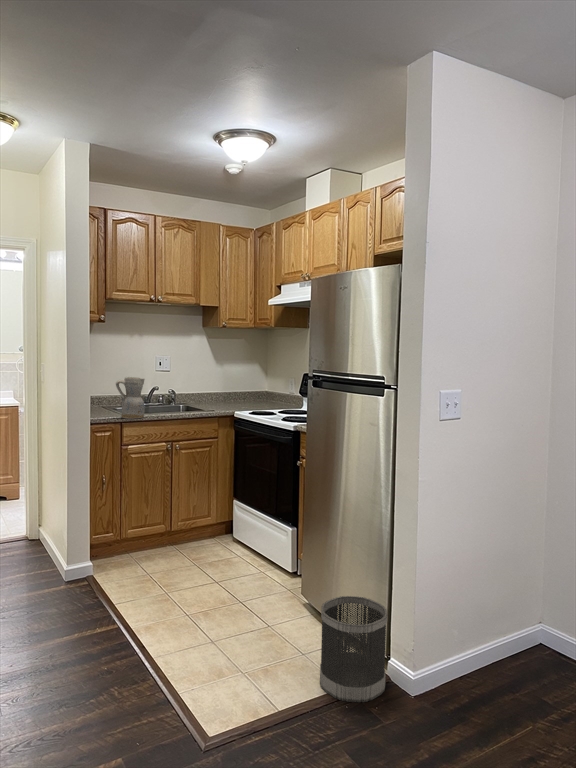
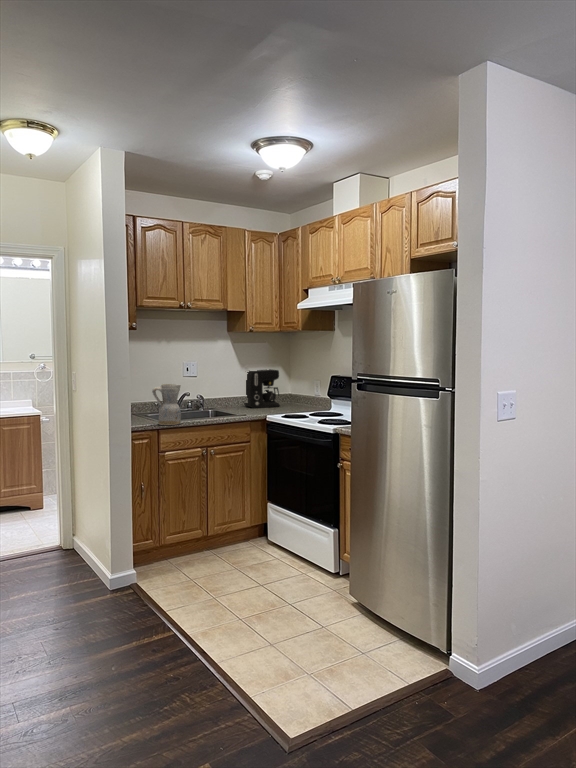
coffee maker: none [219,366,255,404] -> present [244,369,280,408]
wastebasket: present [320,596,387,702] -> none [385,595,453,700]

